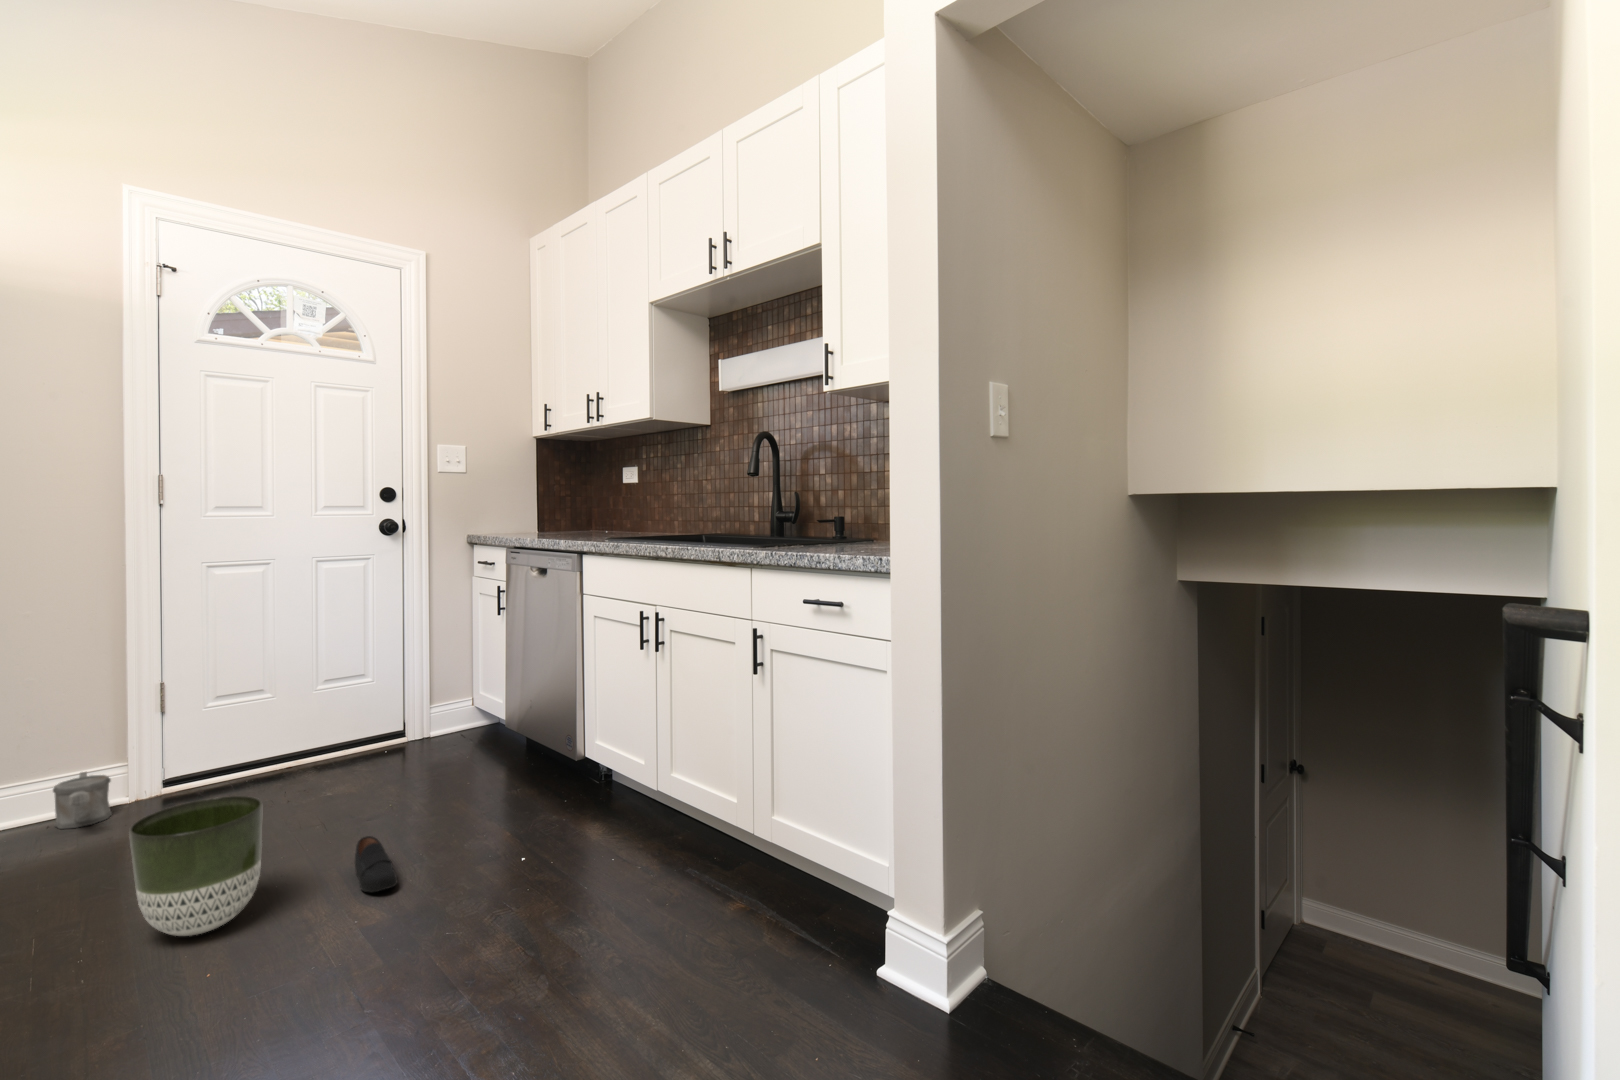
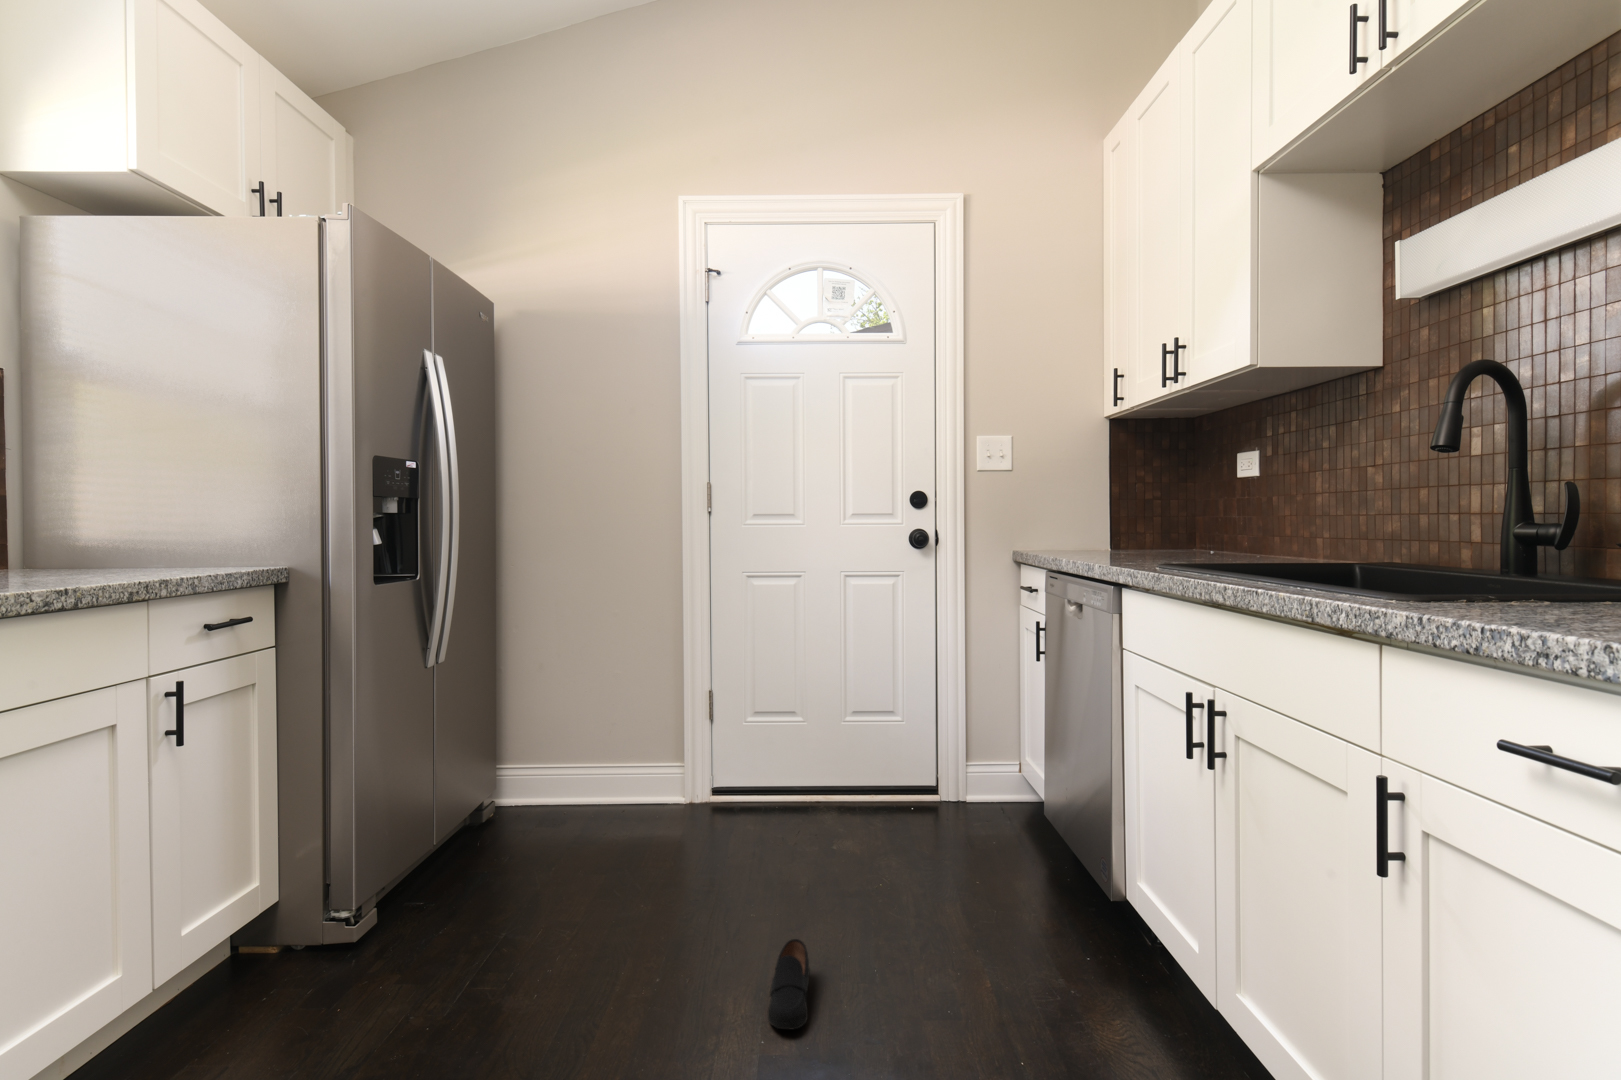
watering can: present [53,772,112,829] -> none [617,769,662,823]
planter: present [129,796,262,936] -> none [558,844,679,1005]

